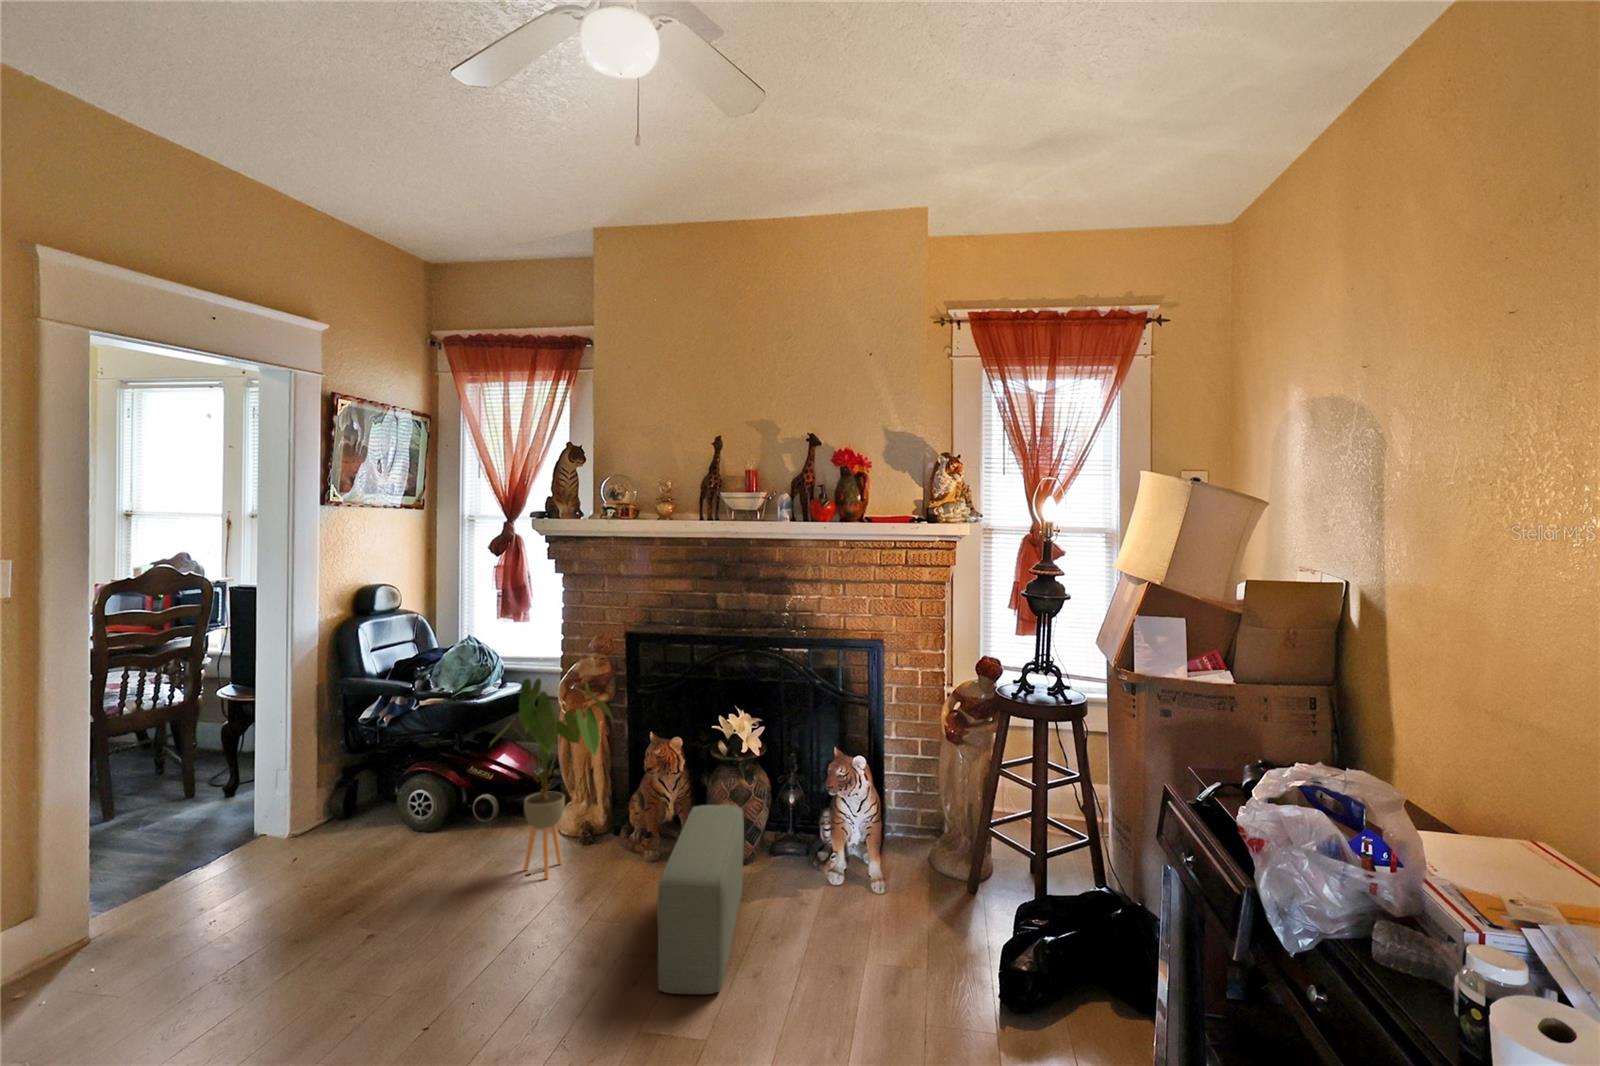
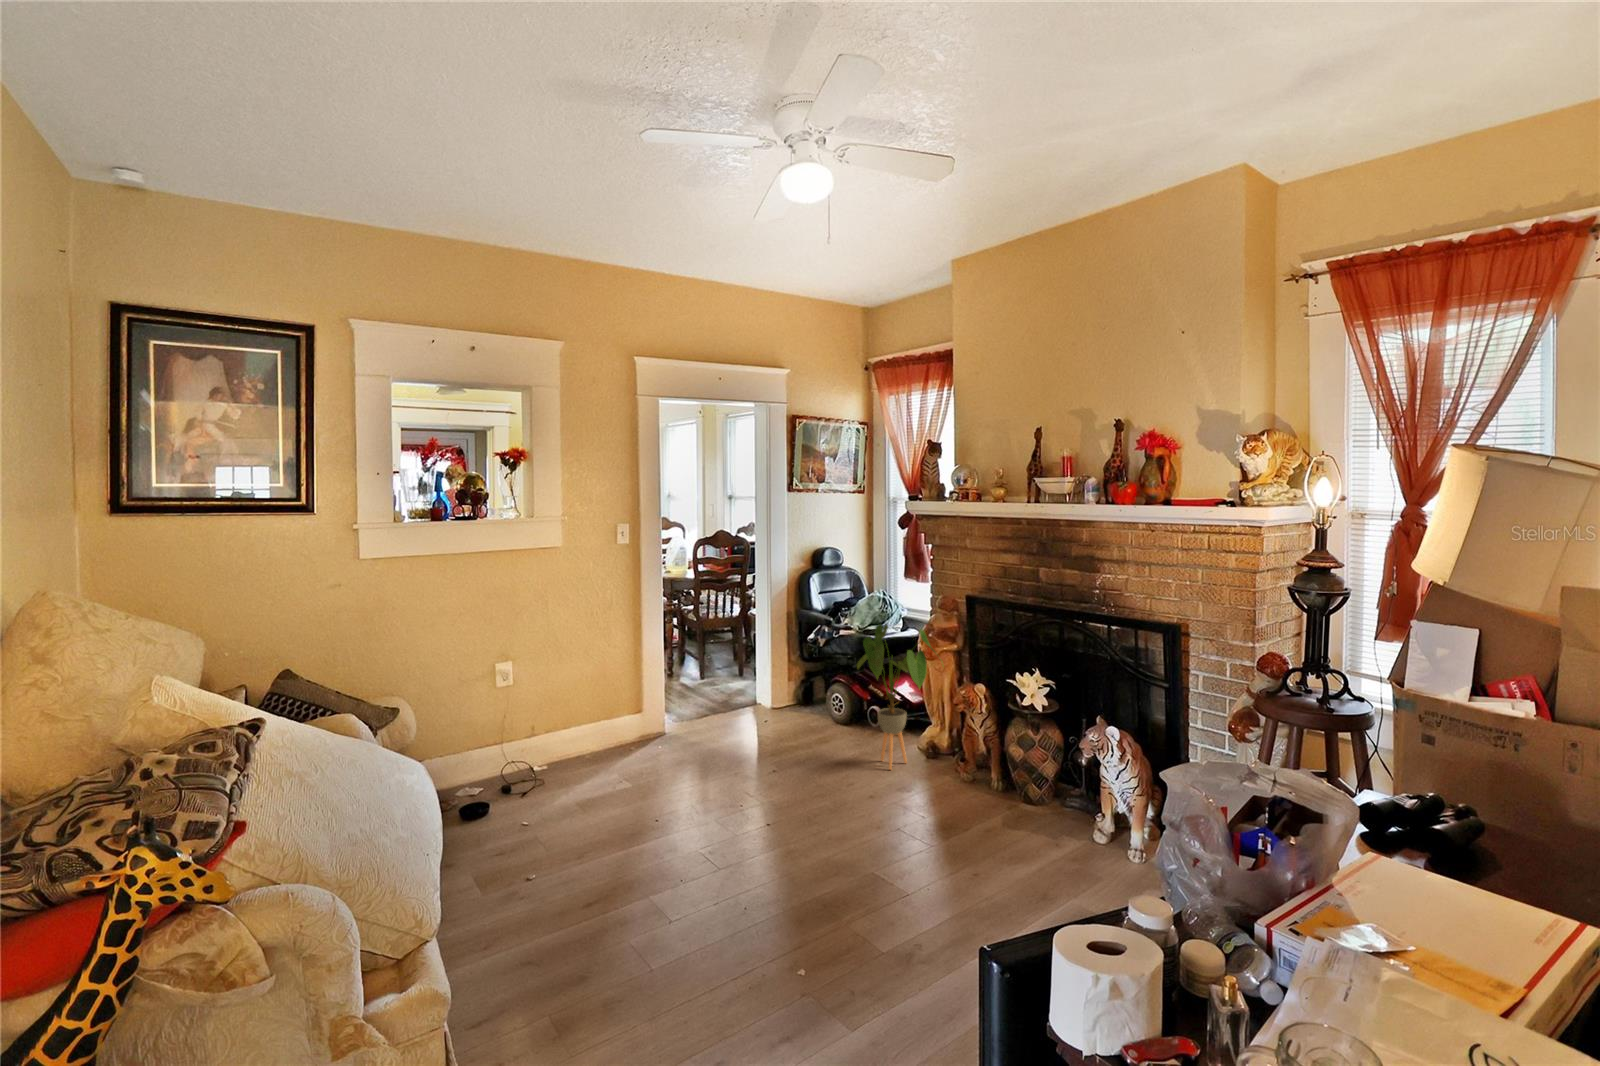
pouf: present [657,805,744,994] -> none [904,739,1020,872]

